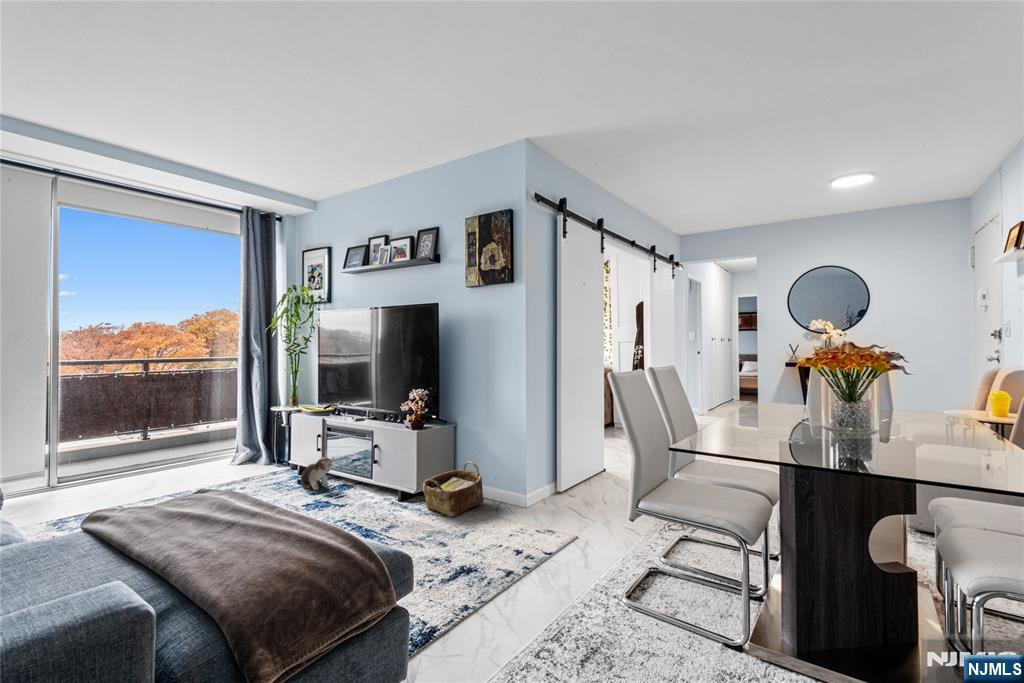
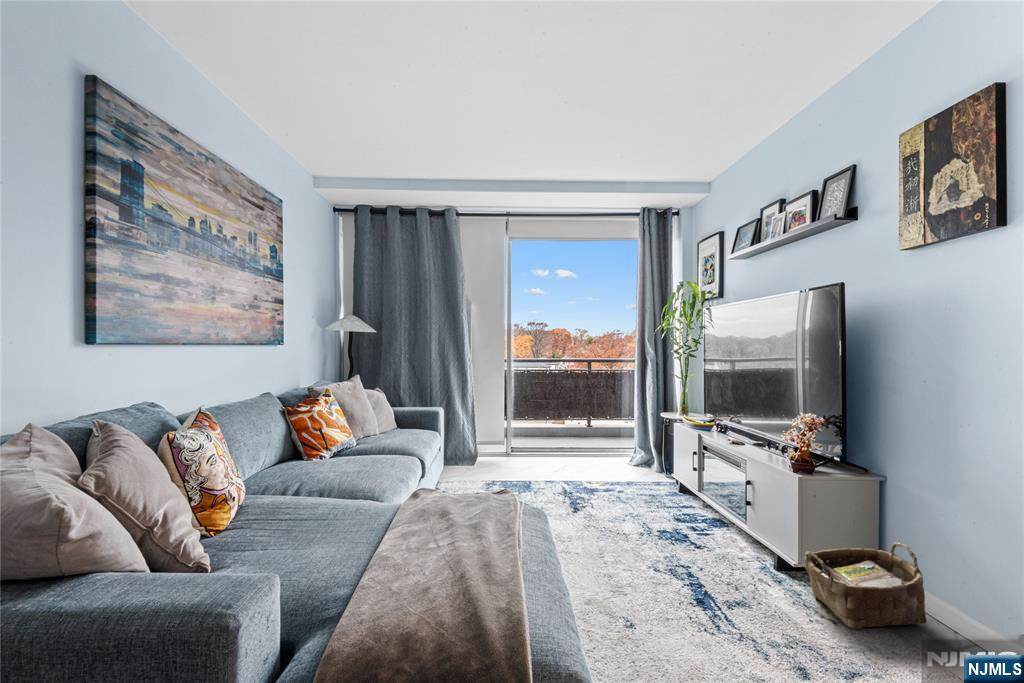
plush toy: present [297,456,334,490] -> none [670,480,704,518]

